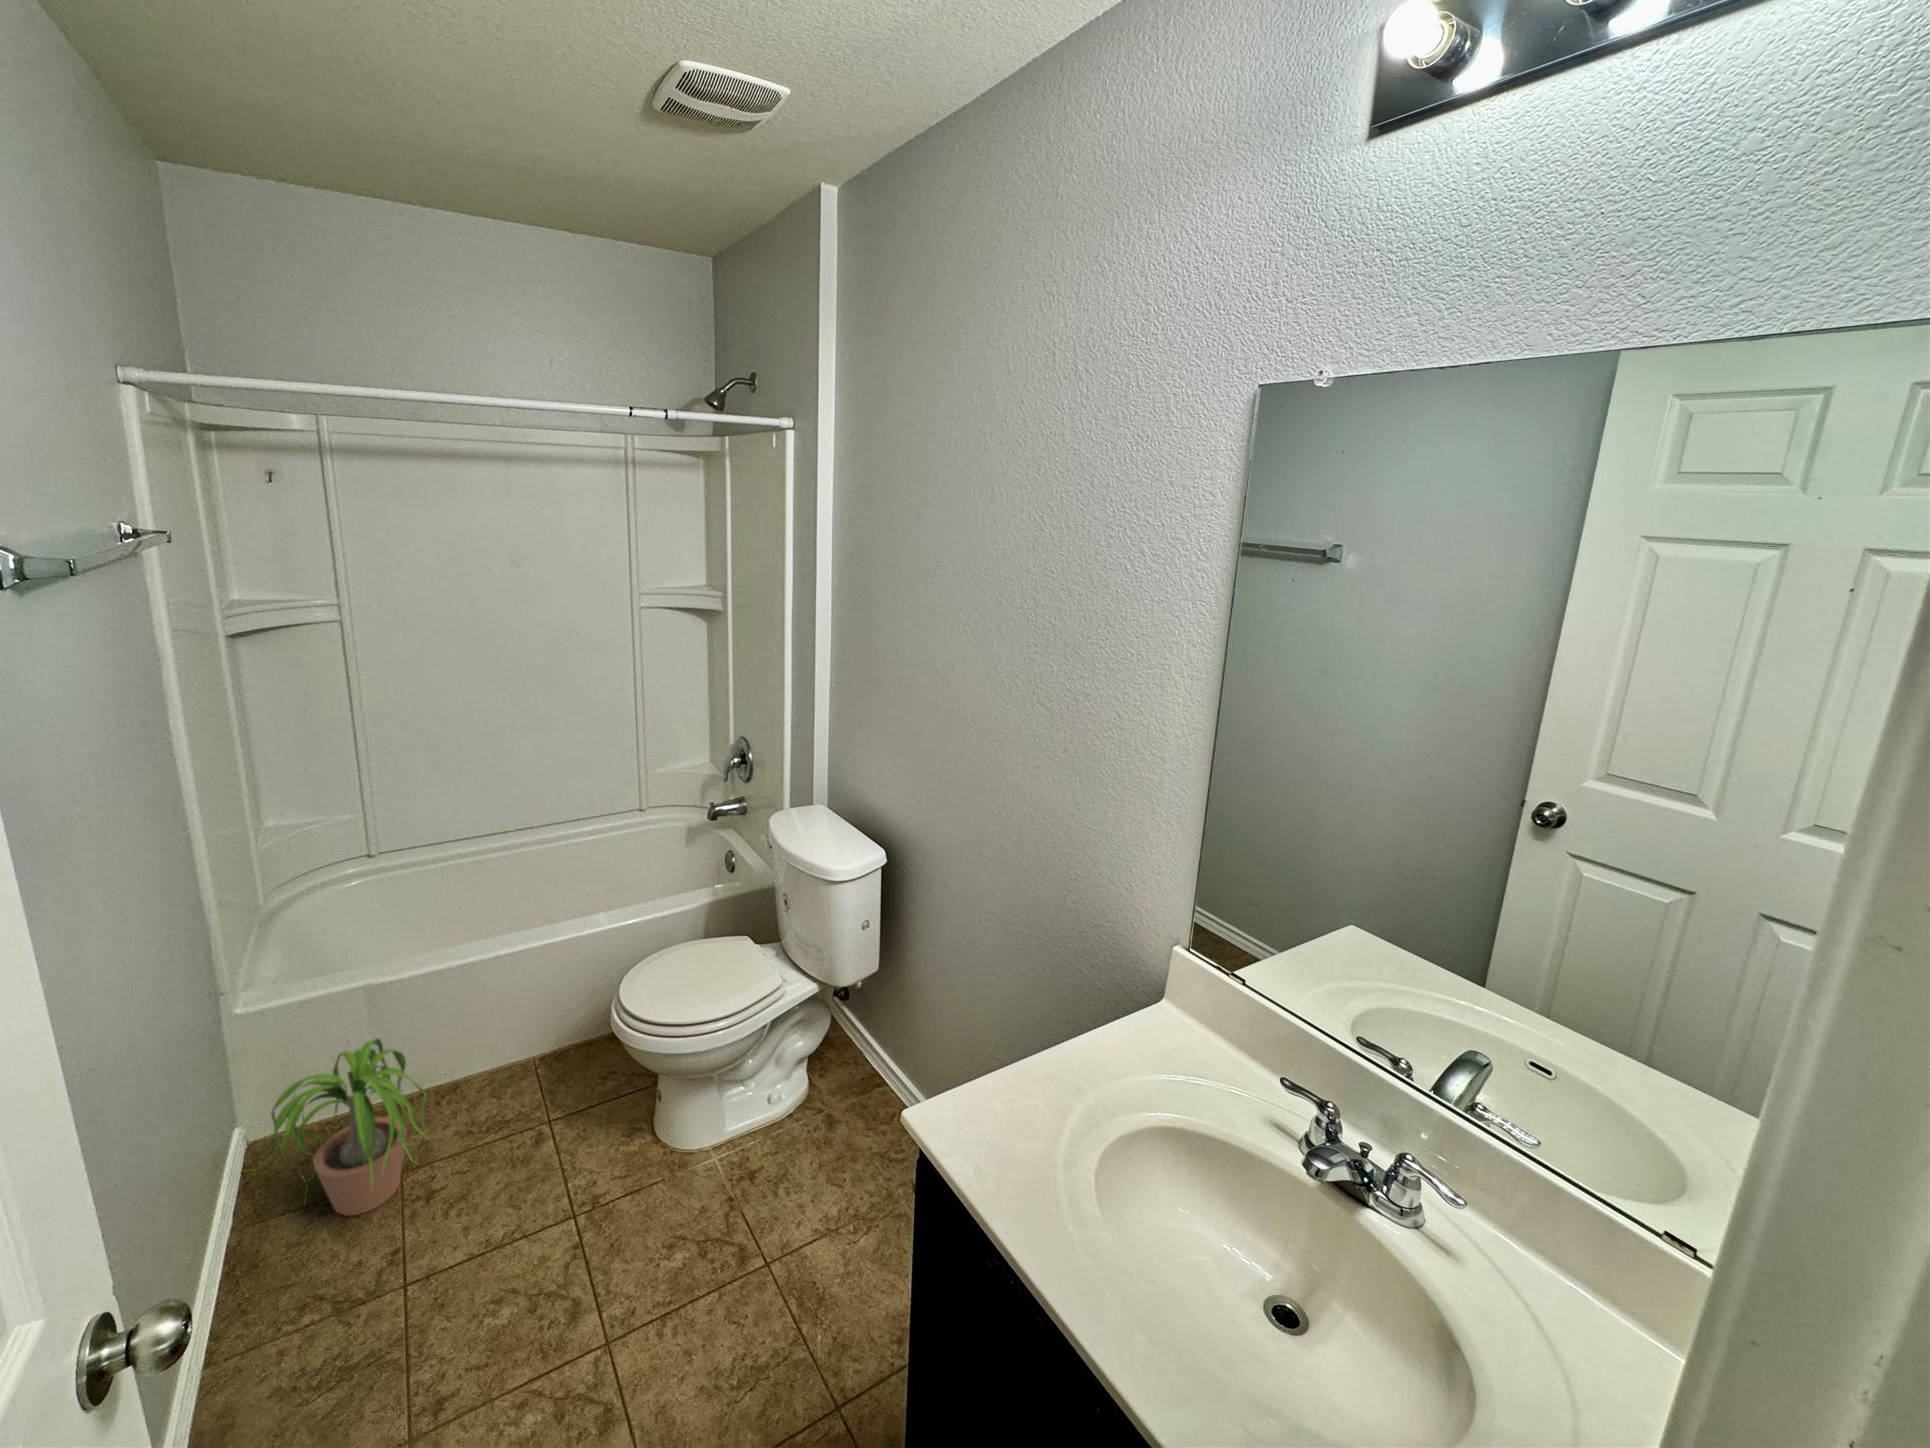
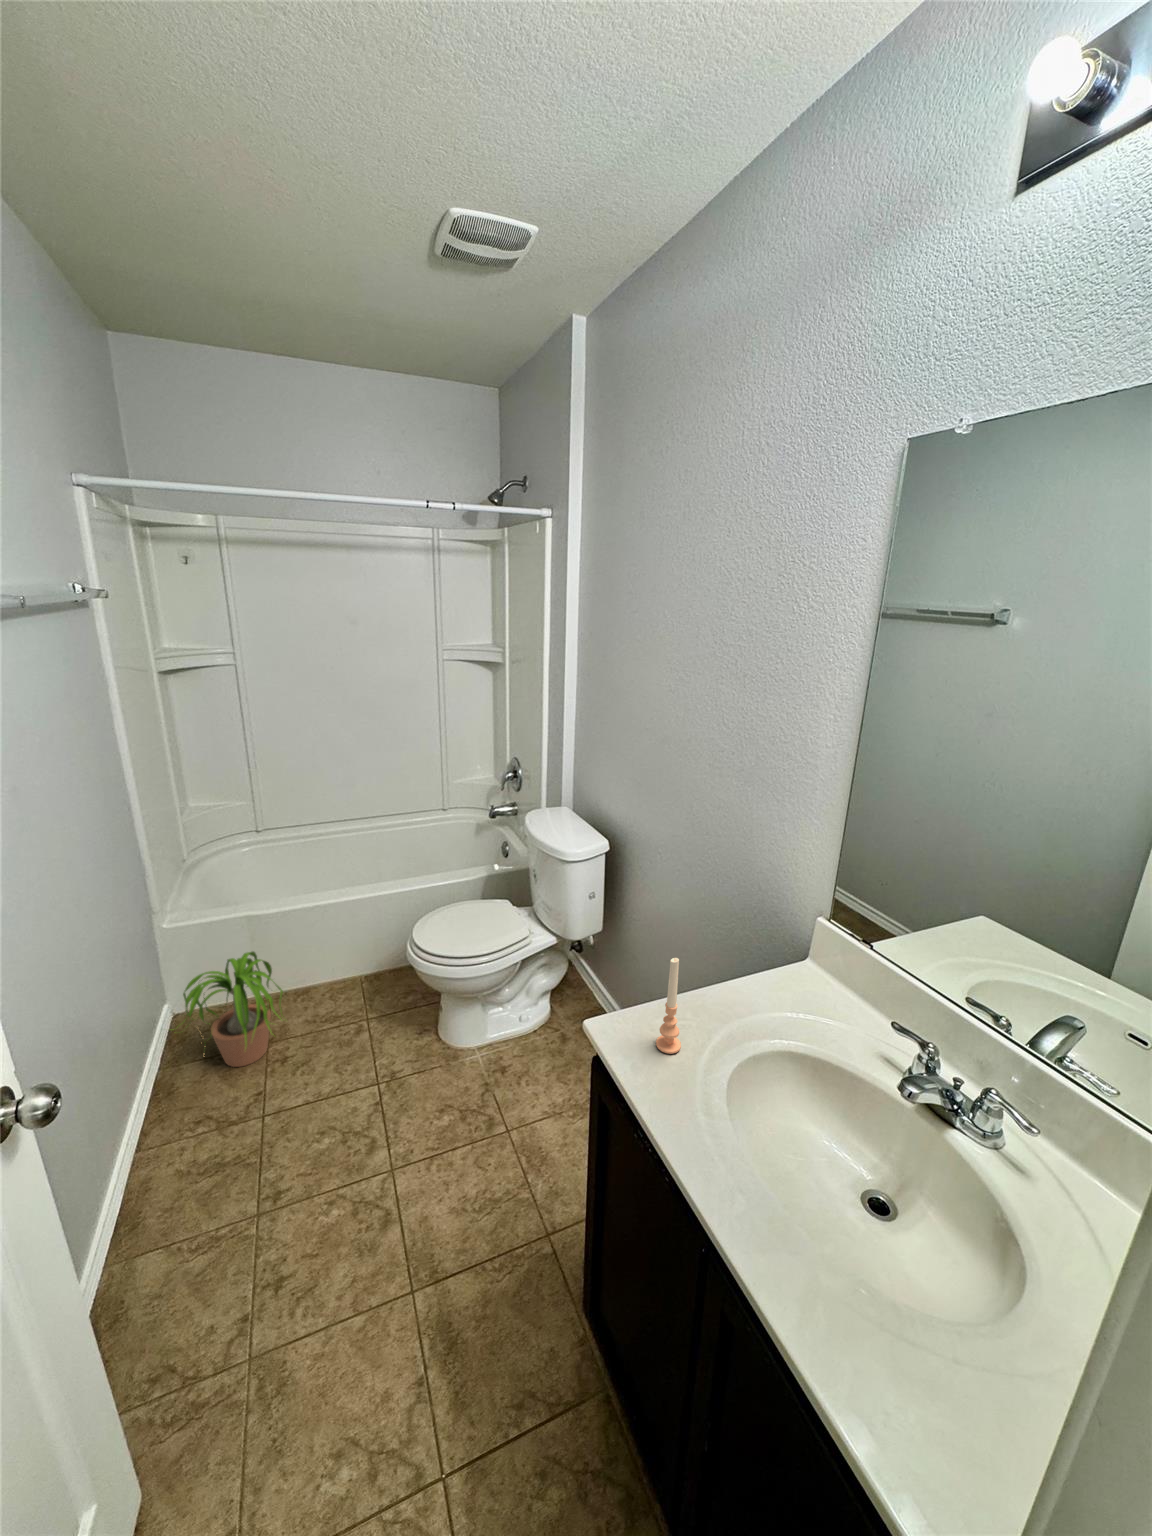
candle: none [1001,1021,1033,1146] -> present [656,958,681,1054]

